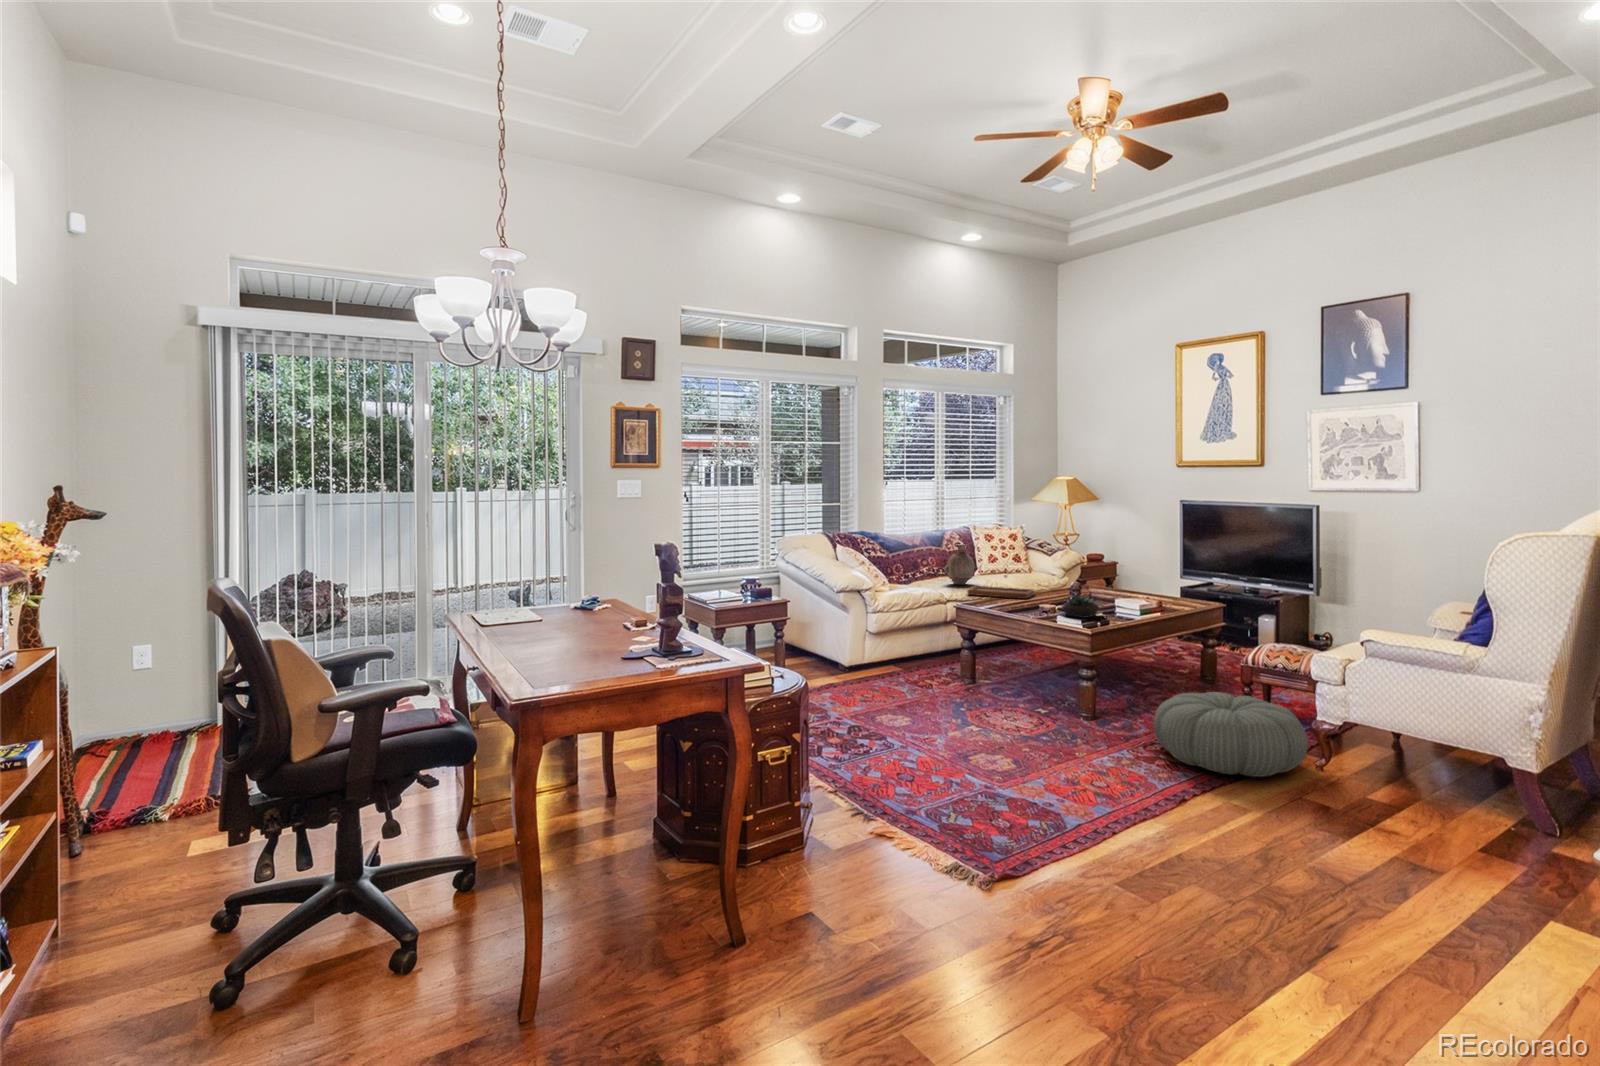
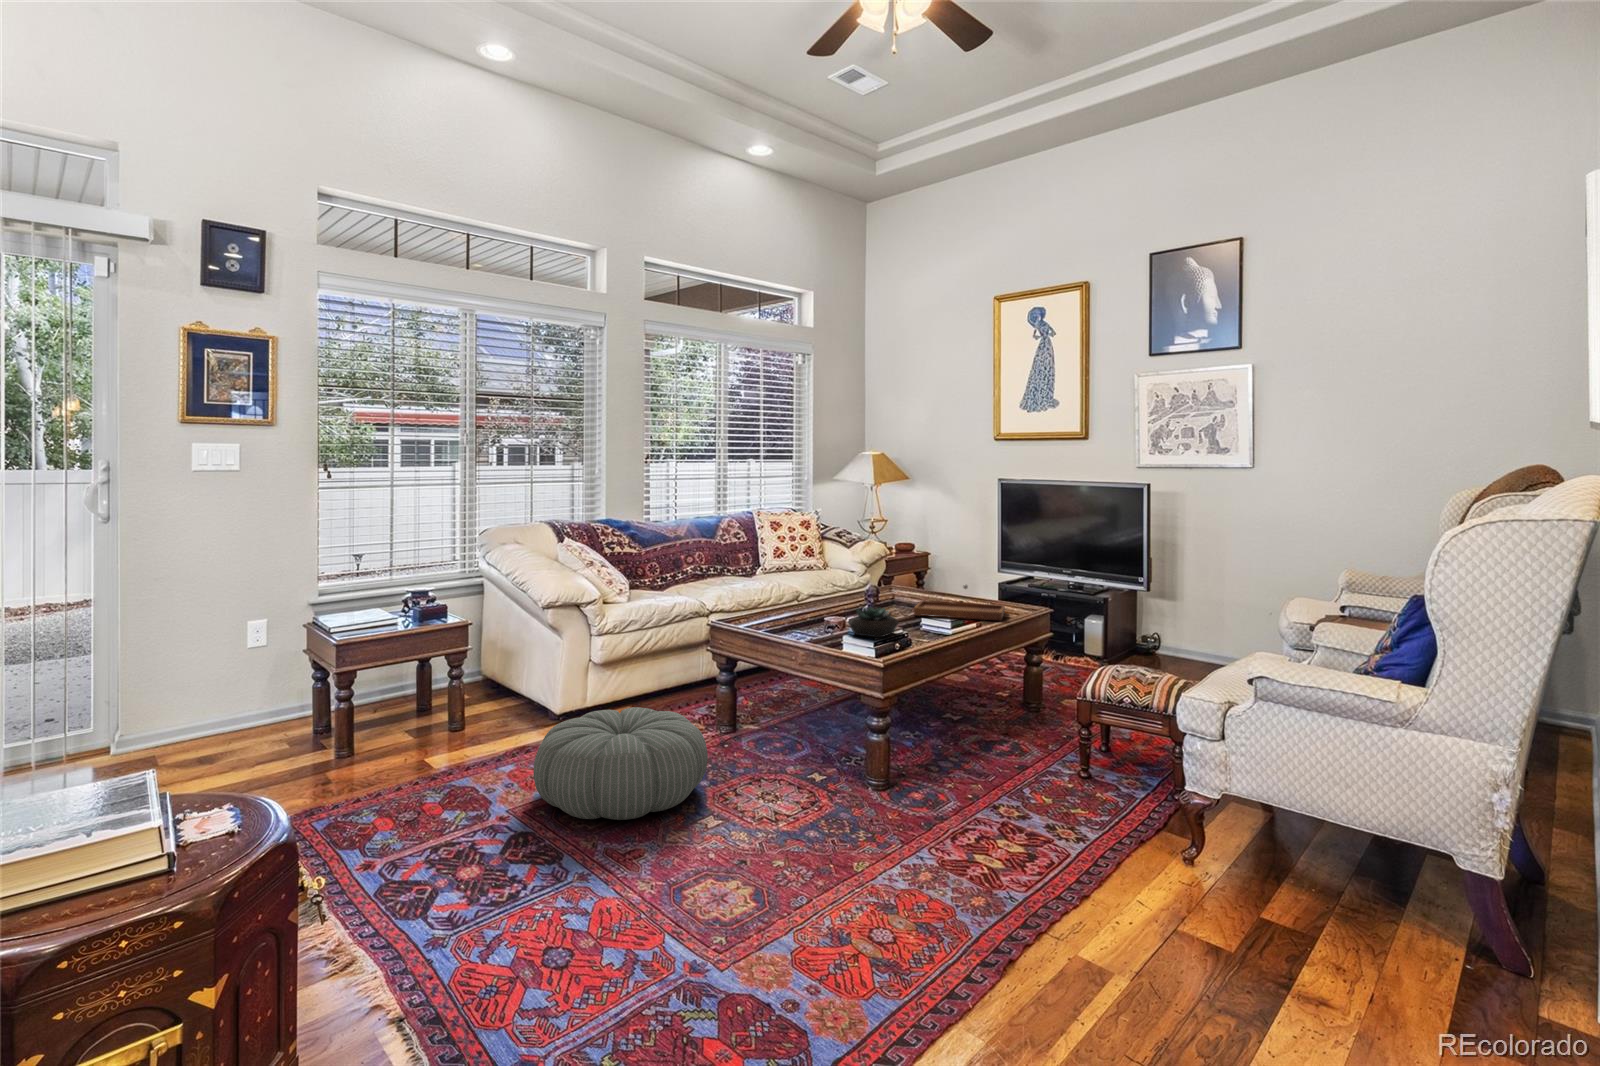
vase: present [944,544,976,585] -> none [713,536,755,588]
tray: present [967,575,1034,599] -> present [914,585,1005,620]
pouf: present [1153,692,1308,777] -> present [533,707,708,820]

